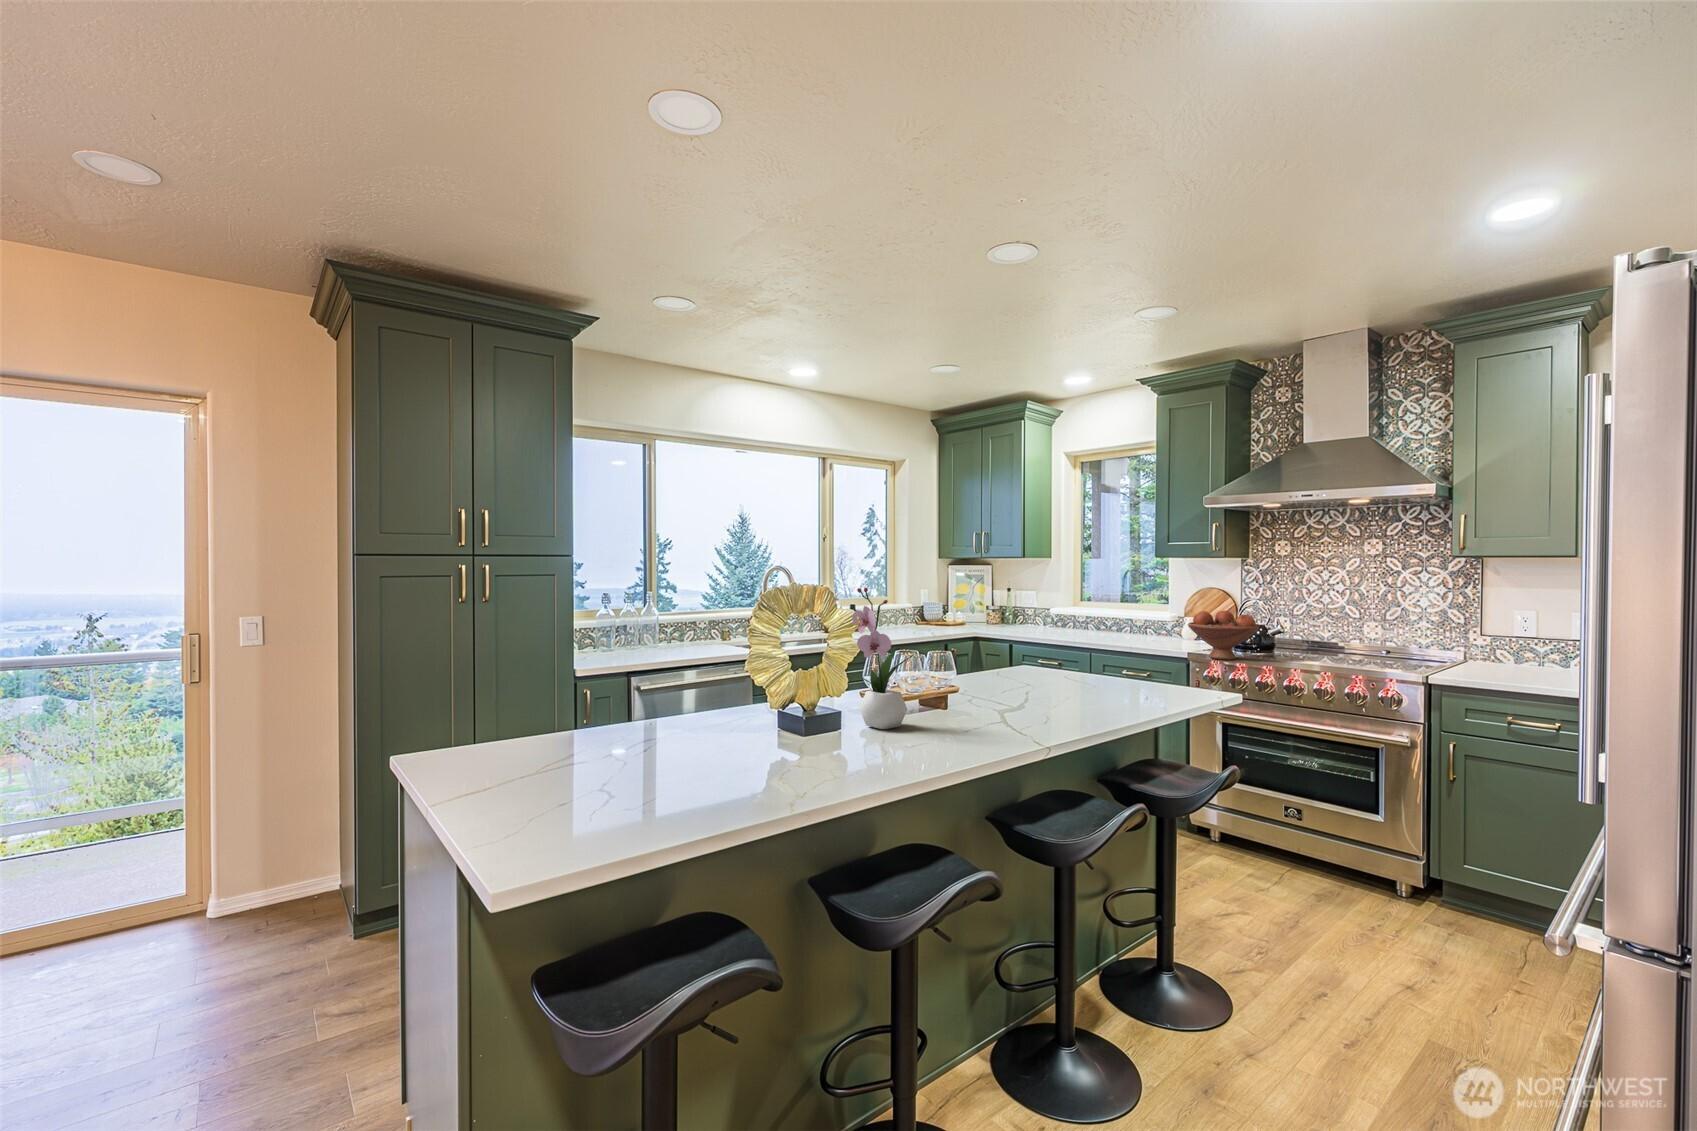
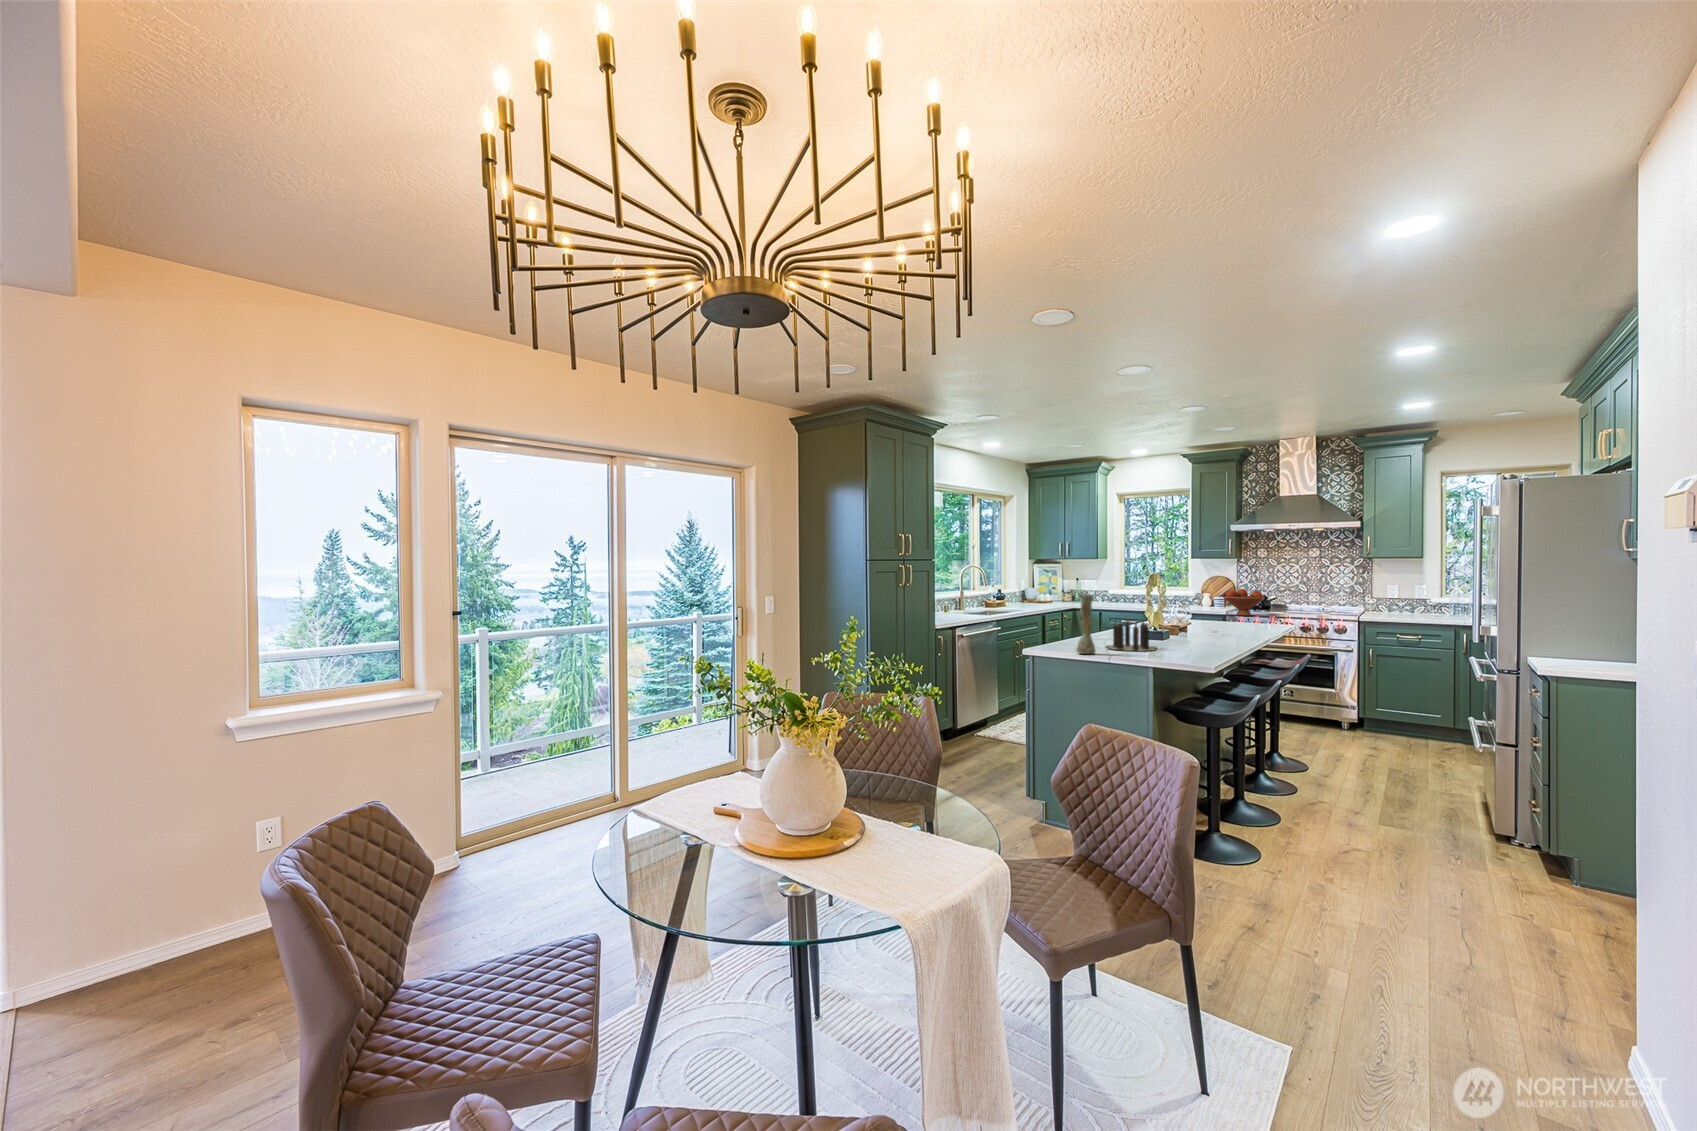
flower arrangement: present [852,588,913,729] -> none [1185,581,1208,642]
vase: none [442,614,496,762] -> present [1076,595,1095,654]
candle: none [581,672,713,761] -> present [1107,620,1155,652]

